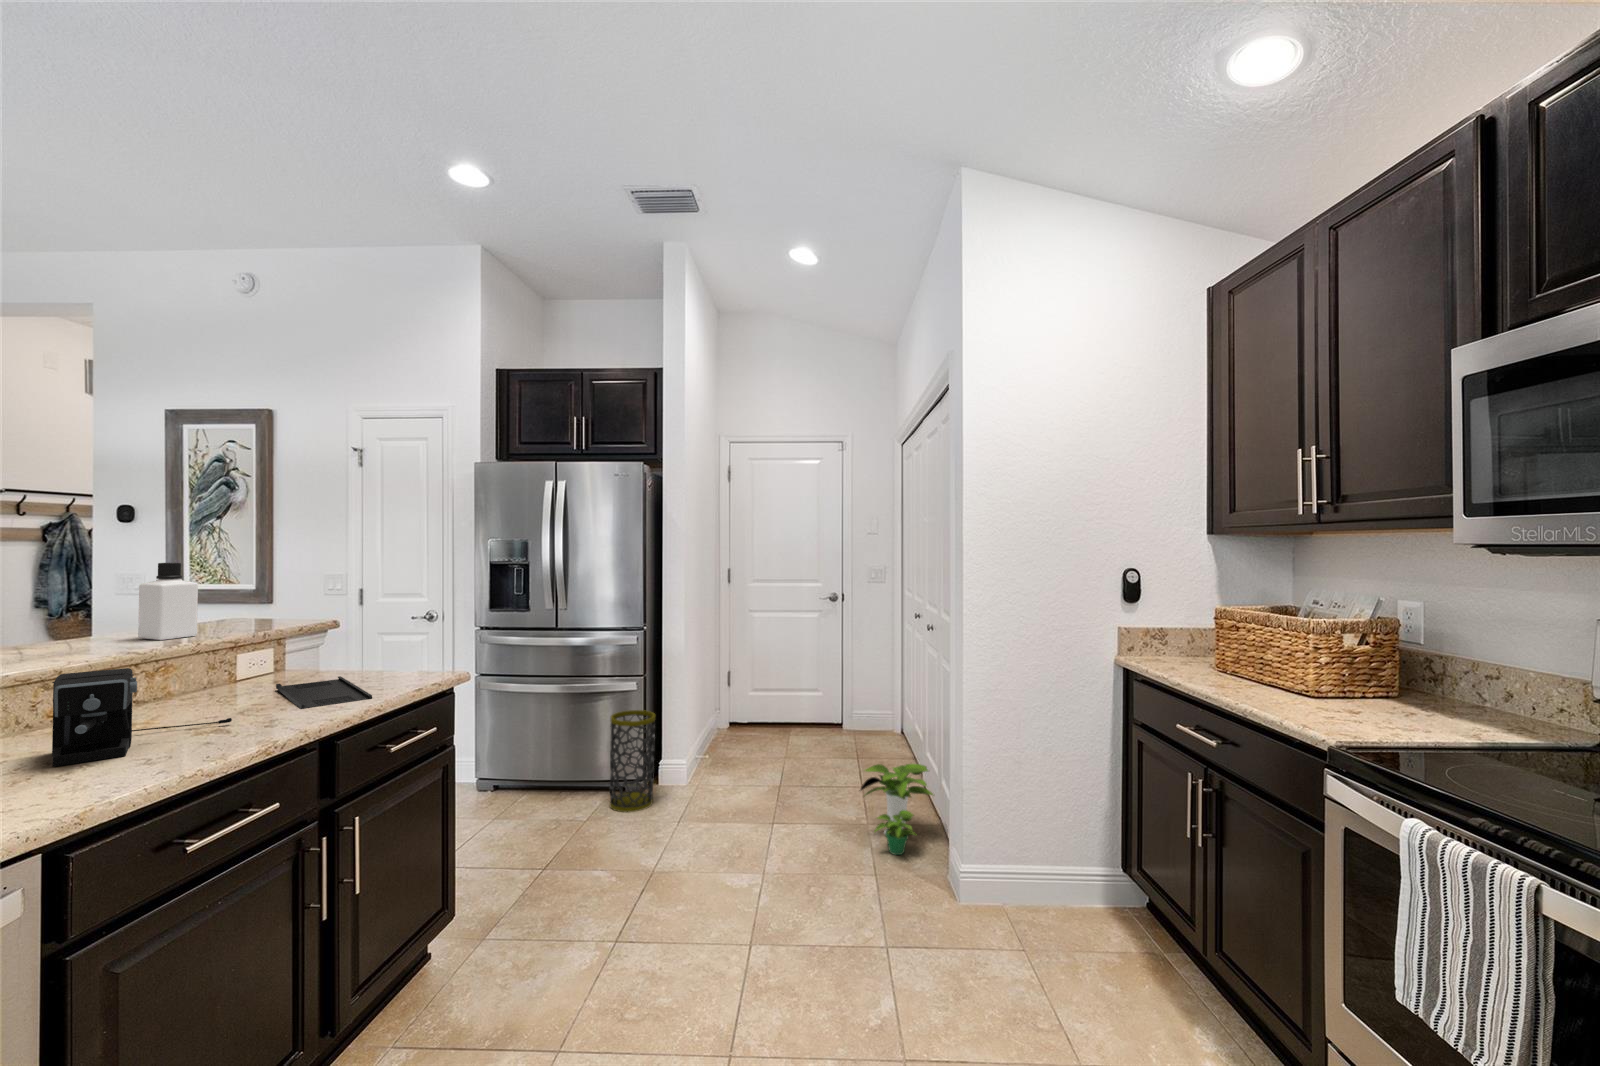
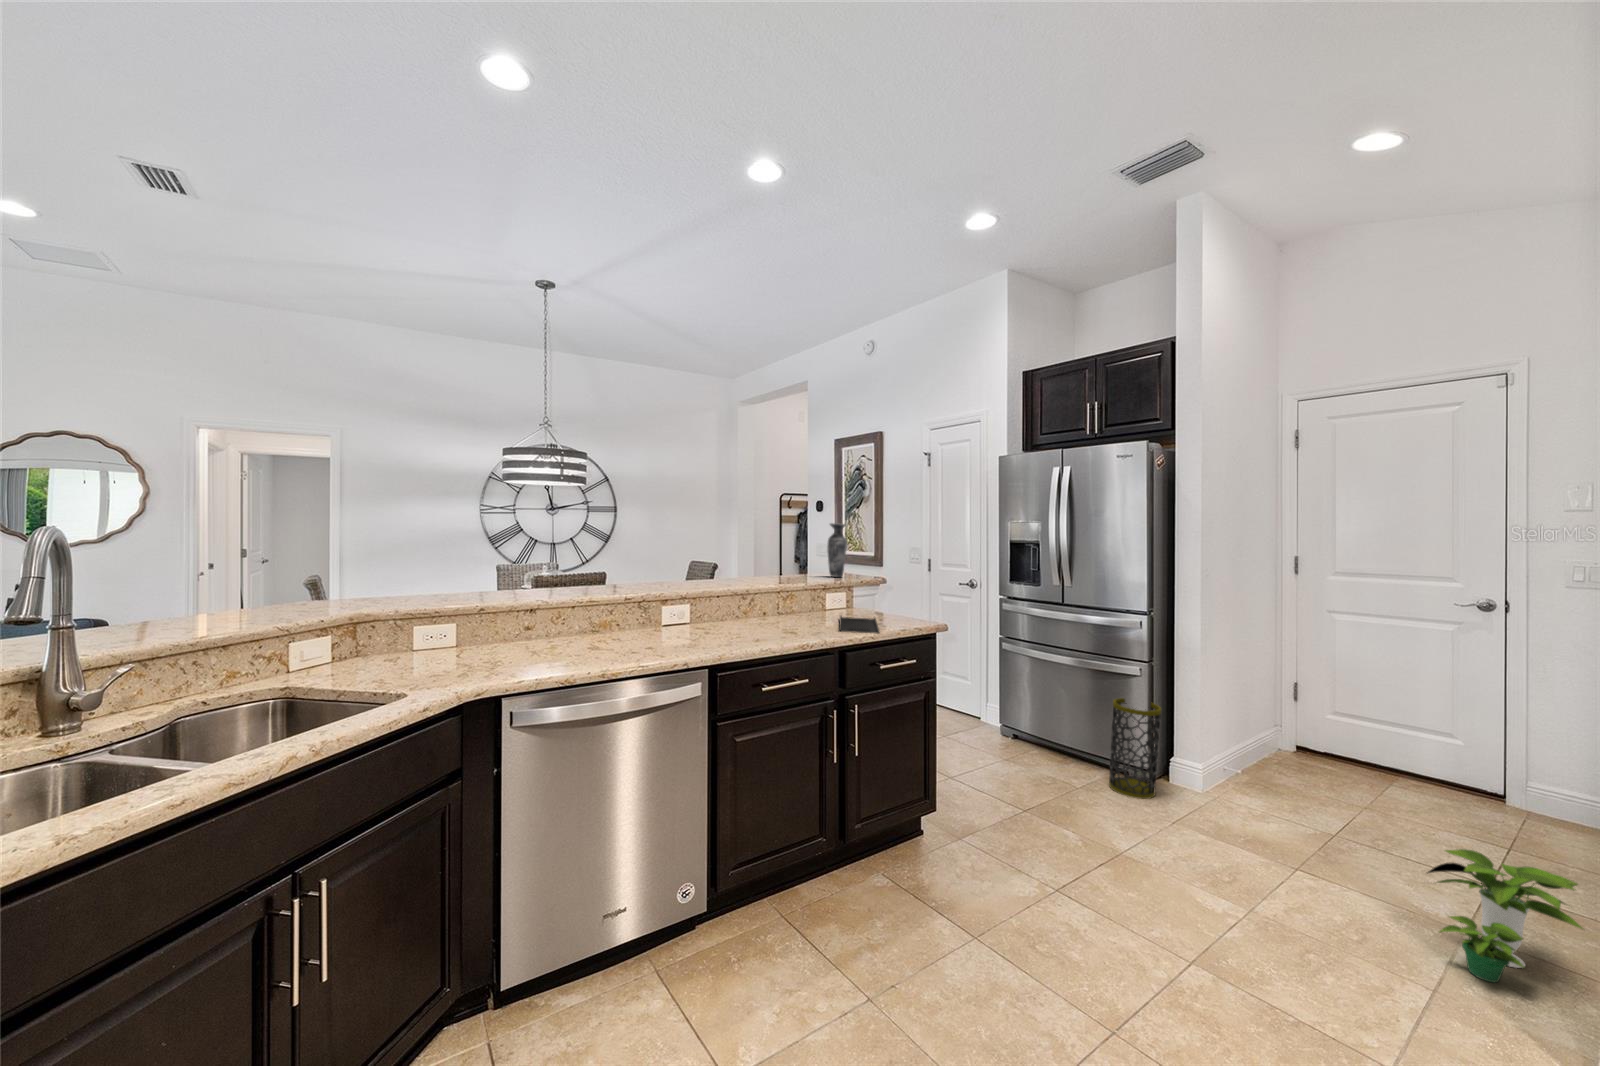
vase: none [220,542,259,626] -> present [827,523,847,577]
bottle: present [138,563,198,640] -> none [786,535,812,580]
coffee maker: present [52,668,232,767] -> none [723,589,802,637]

